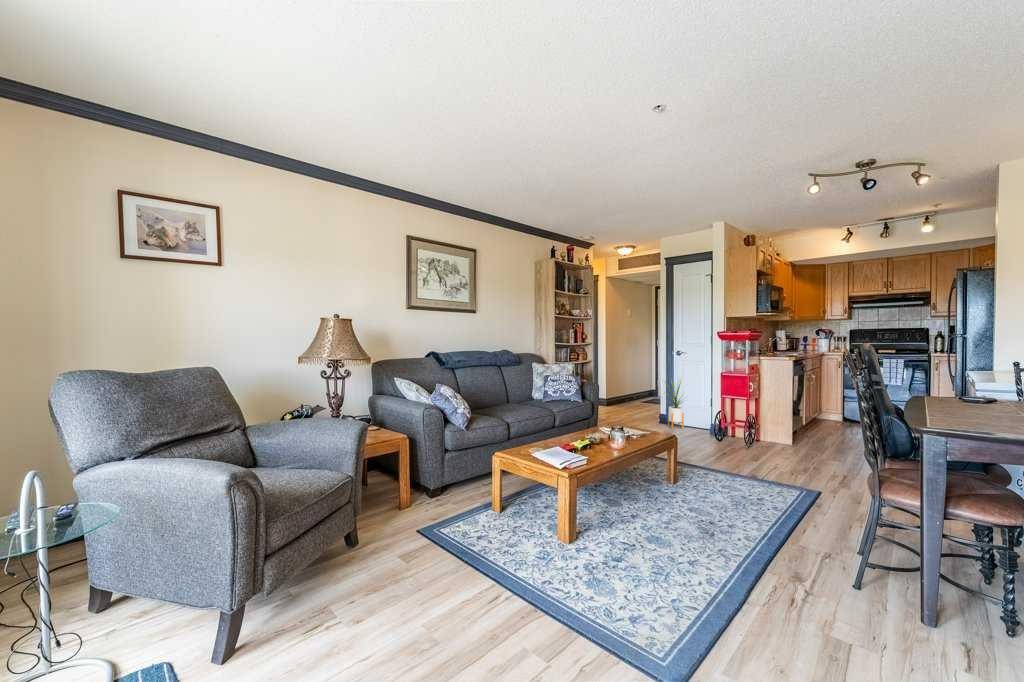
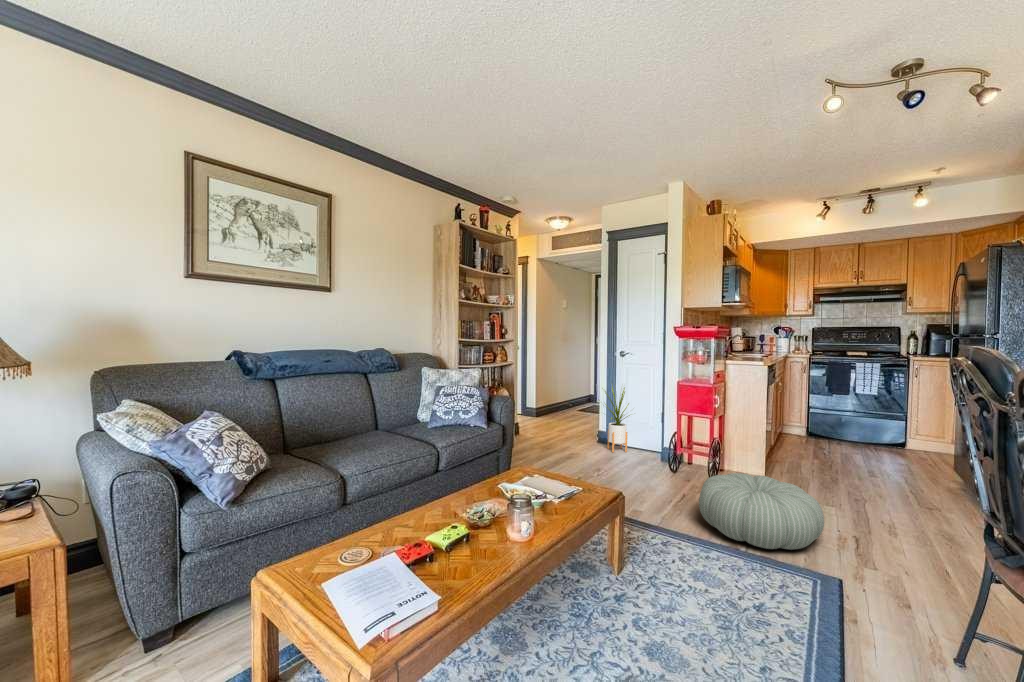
pouf: none [729,434,814,477] -> present [699,473,824,549]

